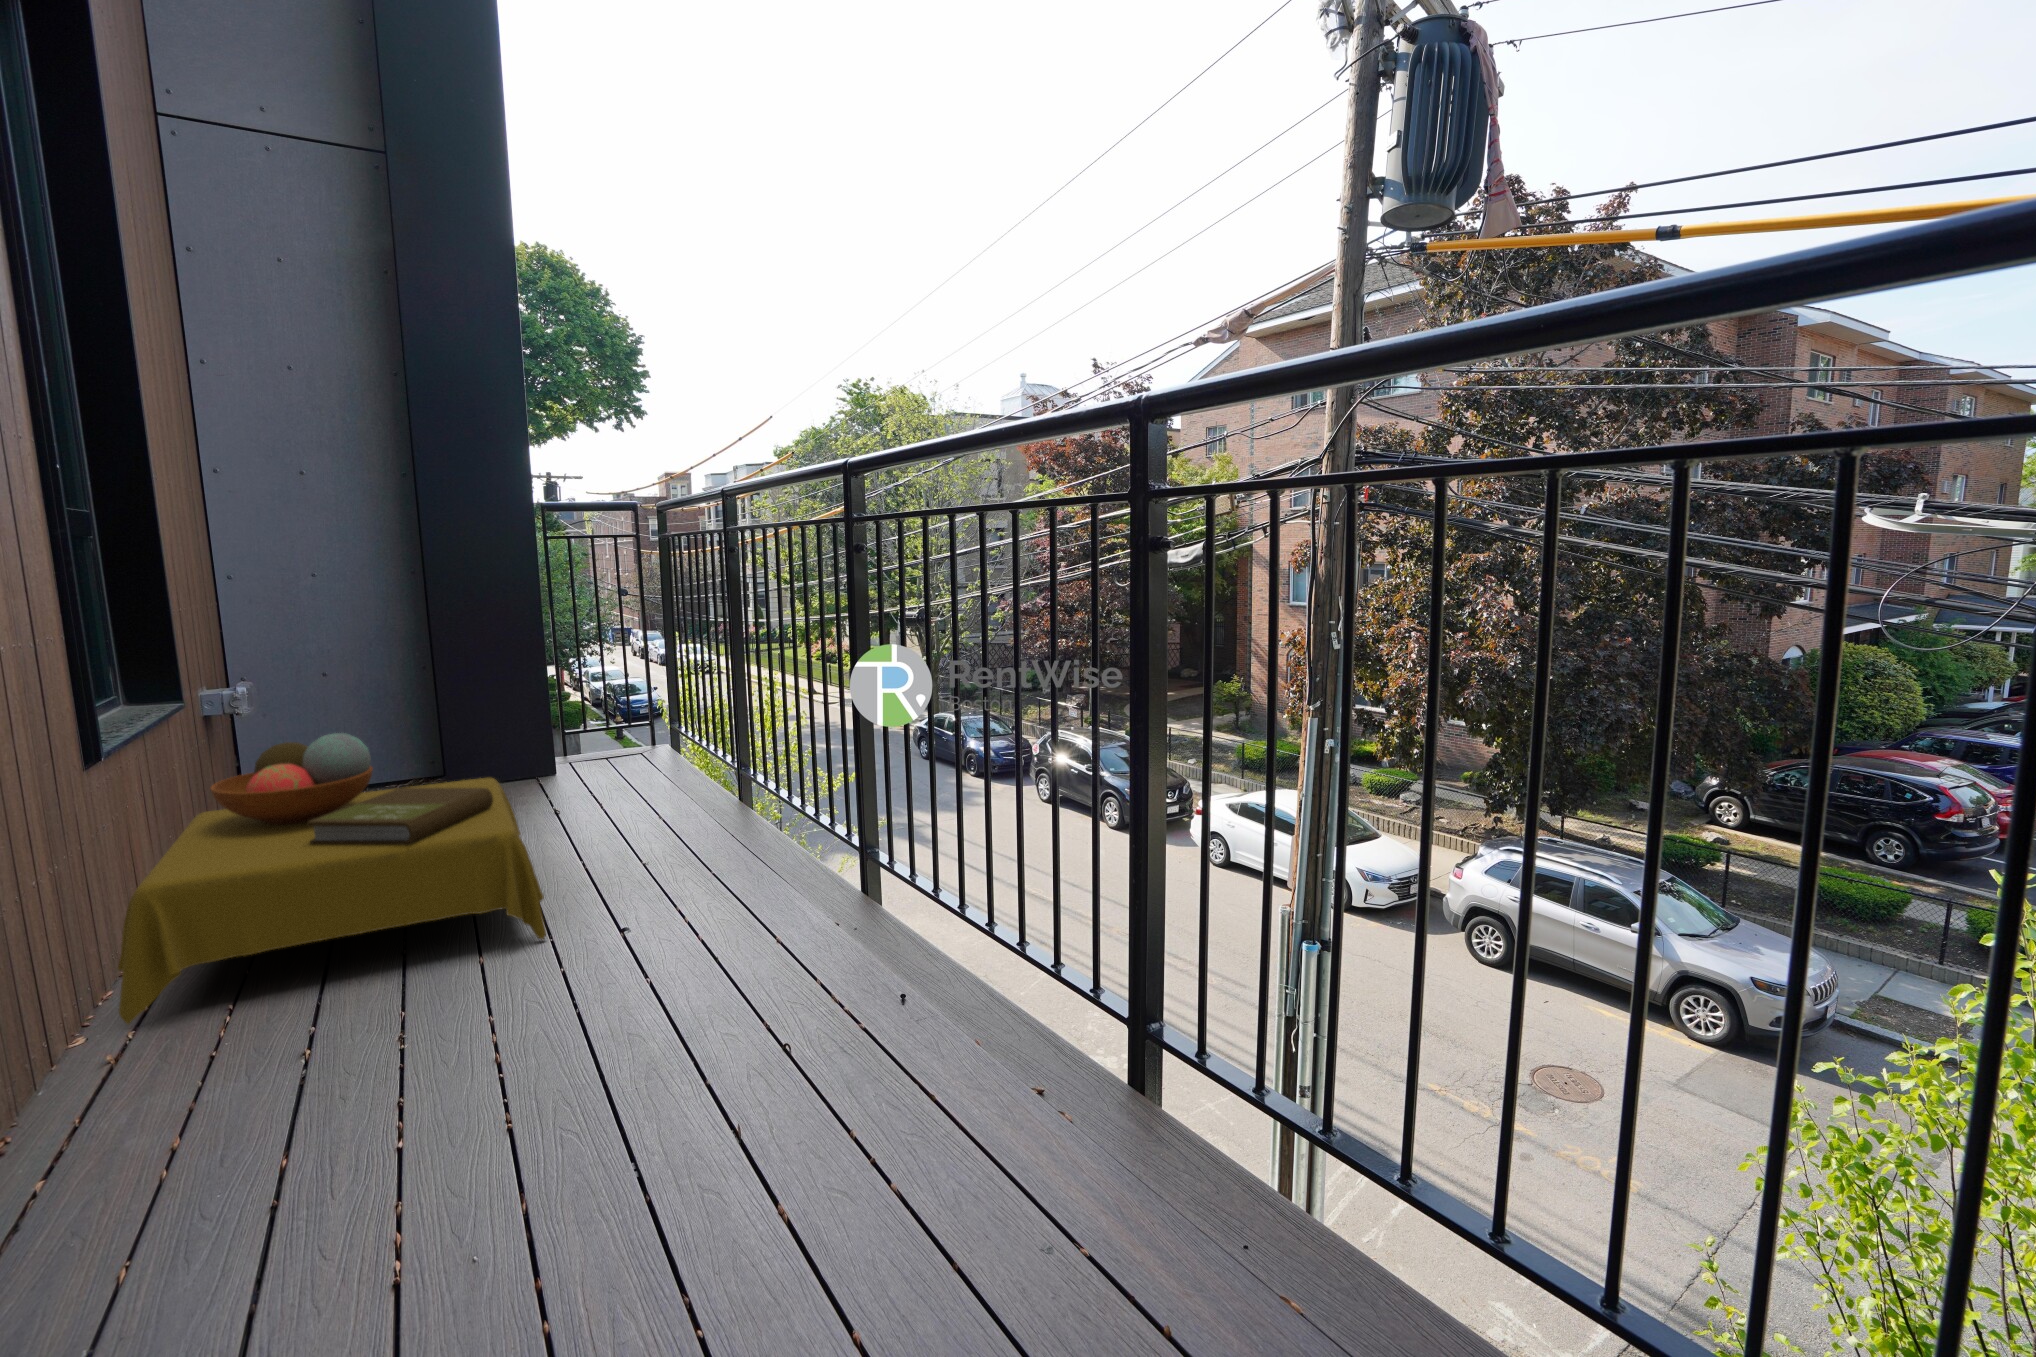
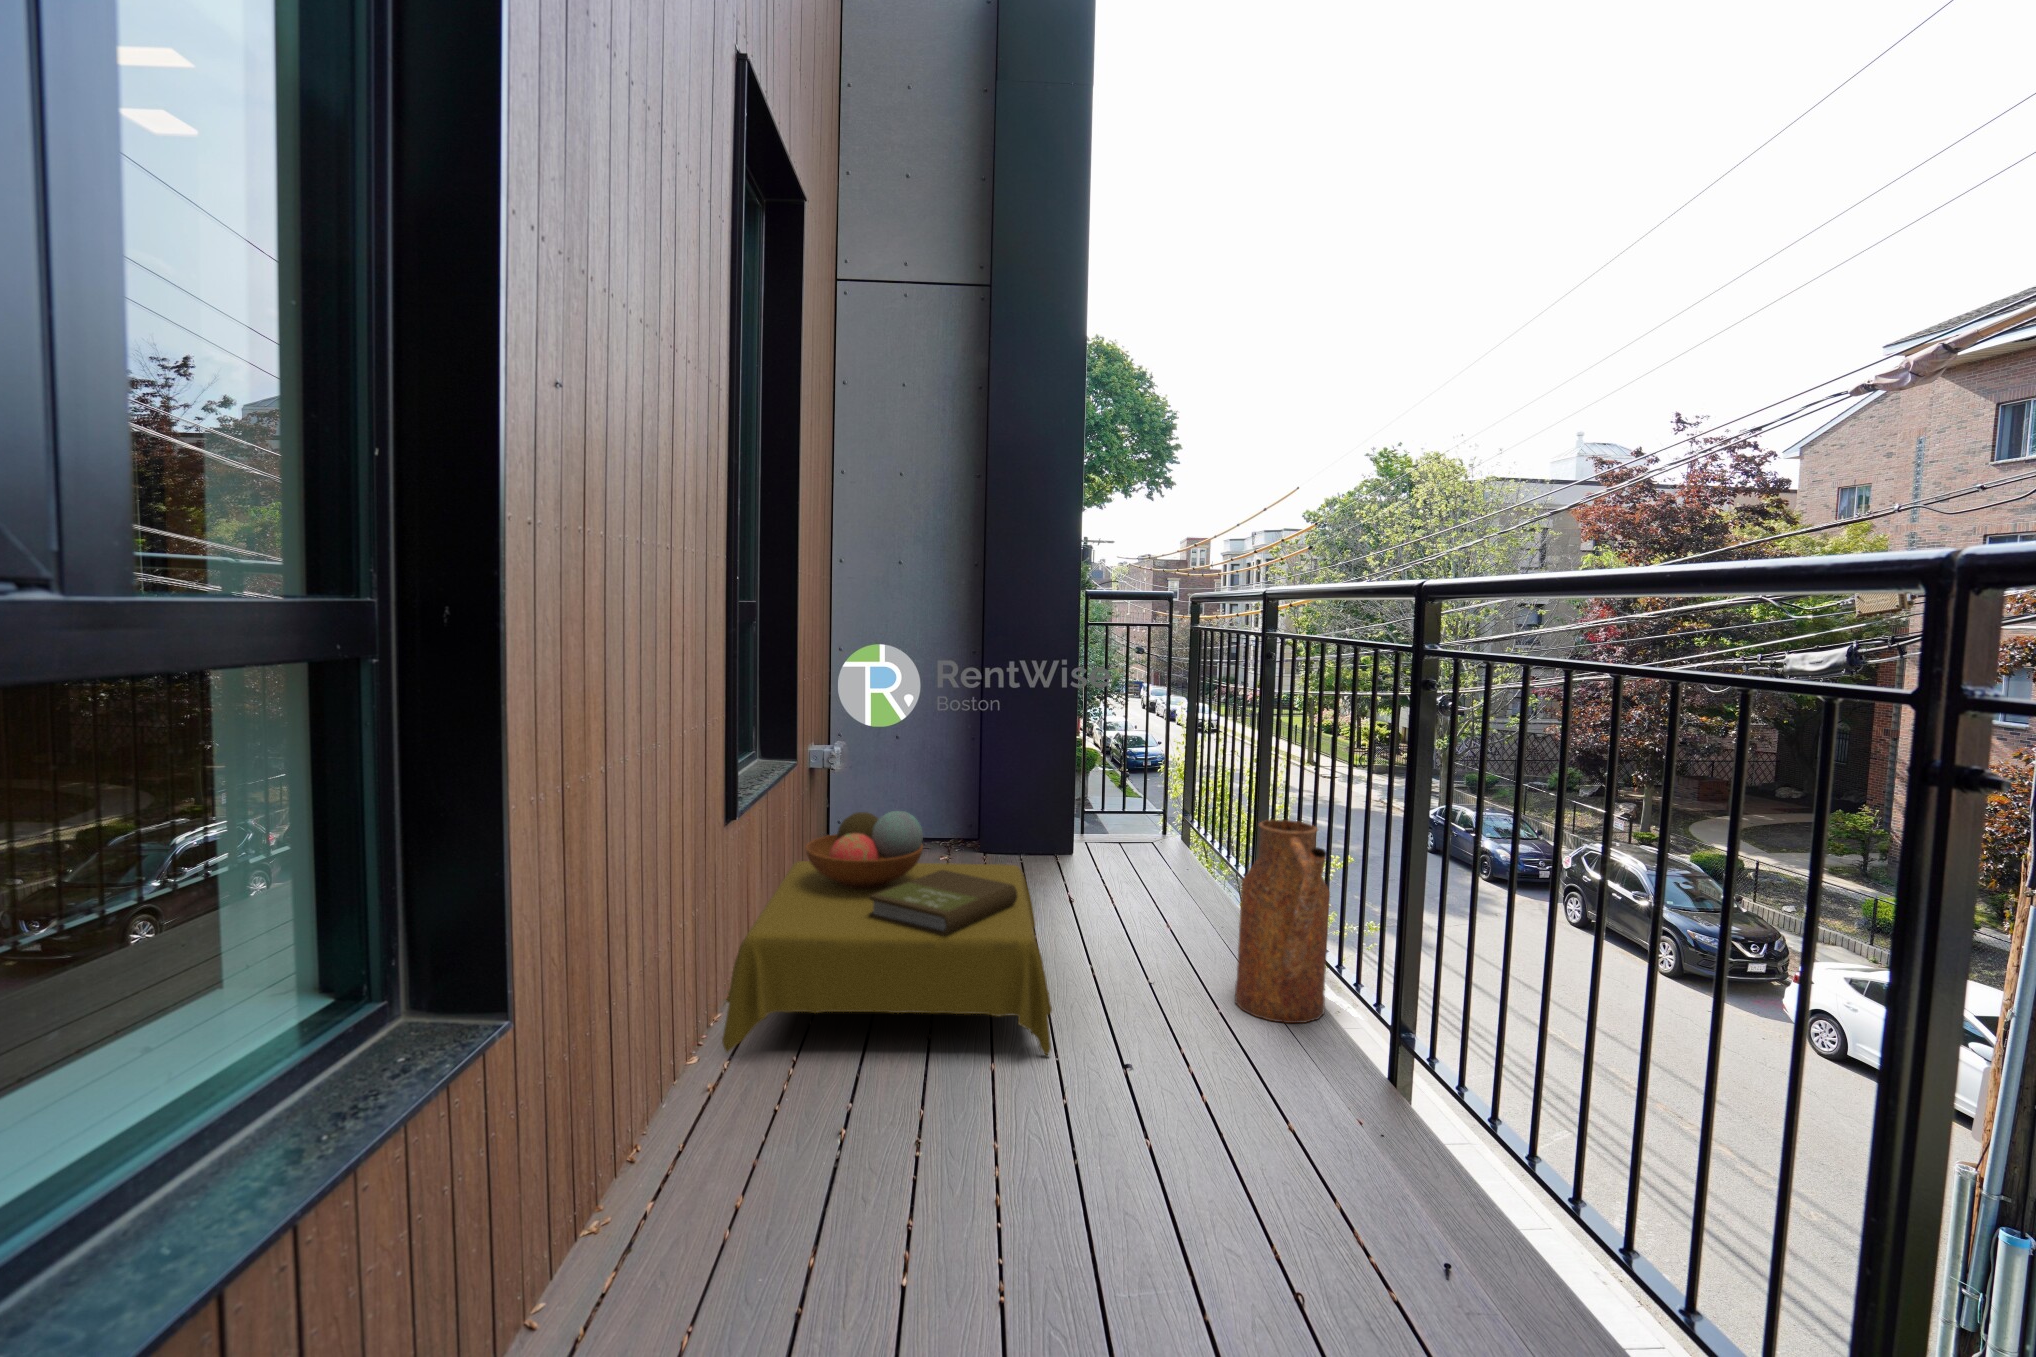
watering can: none [726,693,811,870] -> present [1235,820,1330,1023]

